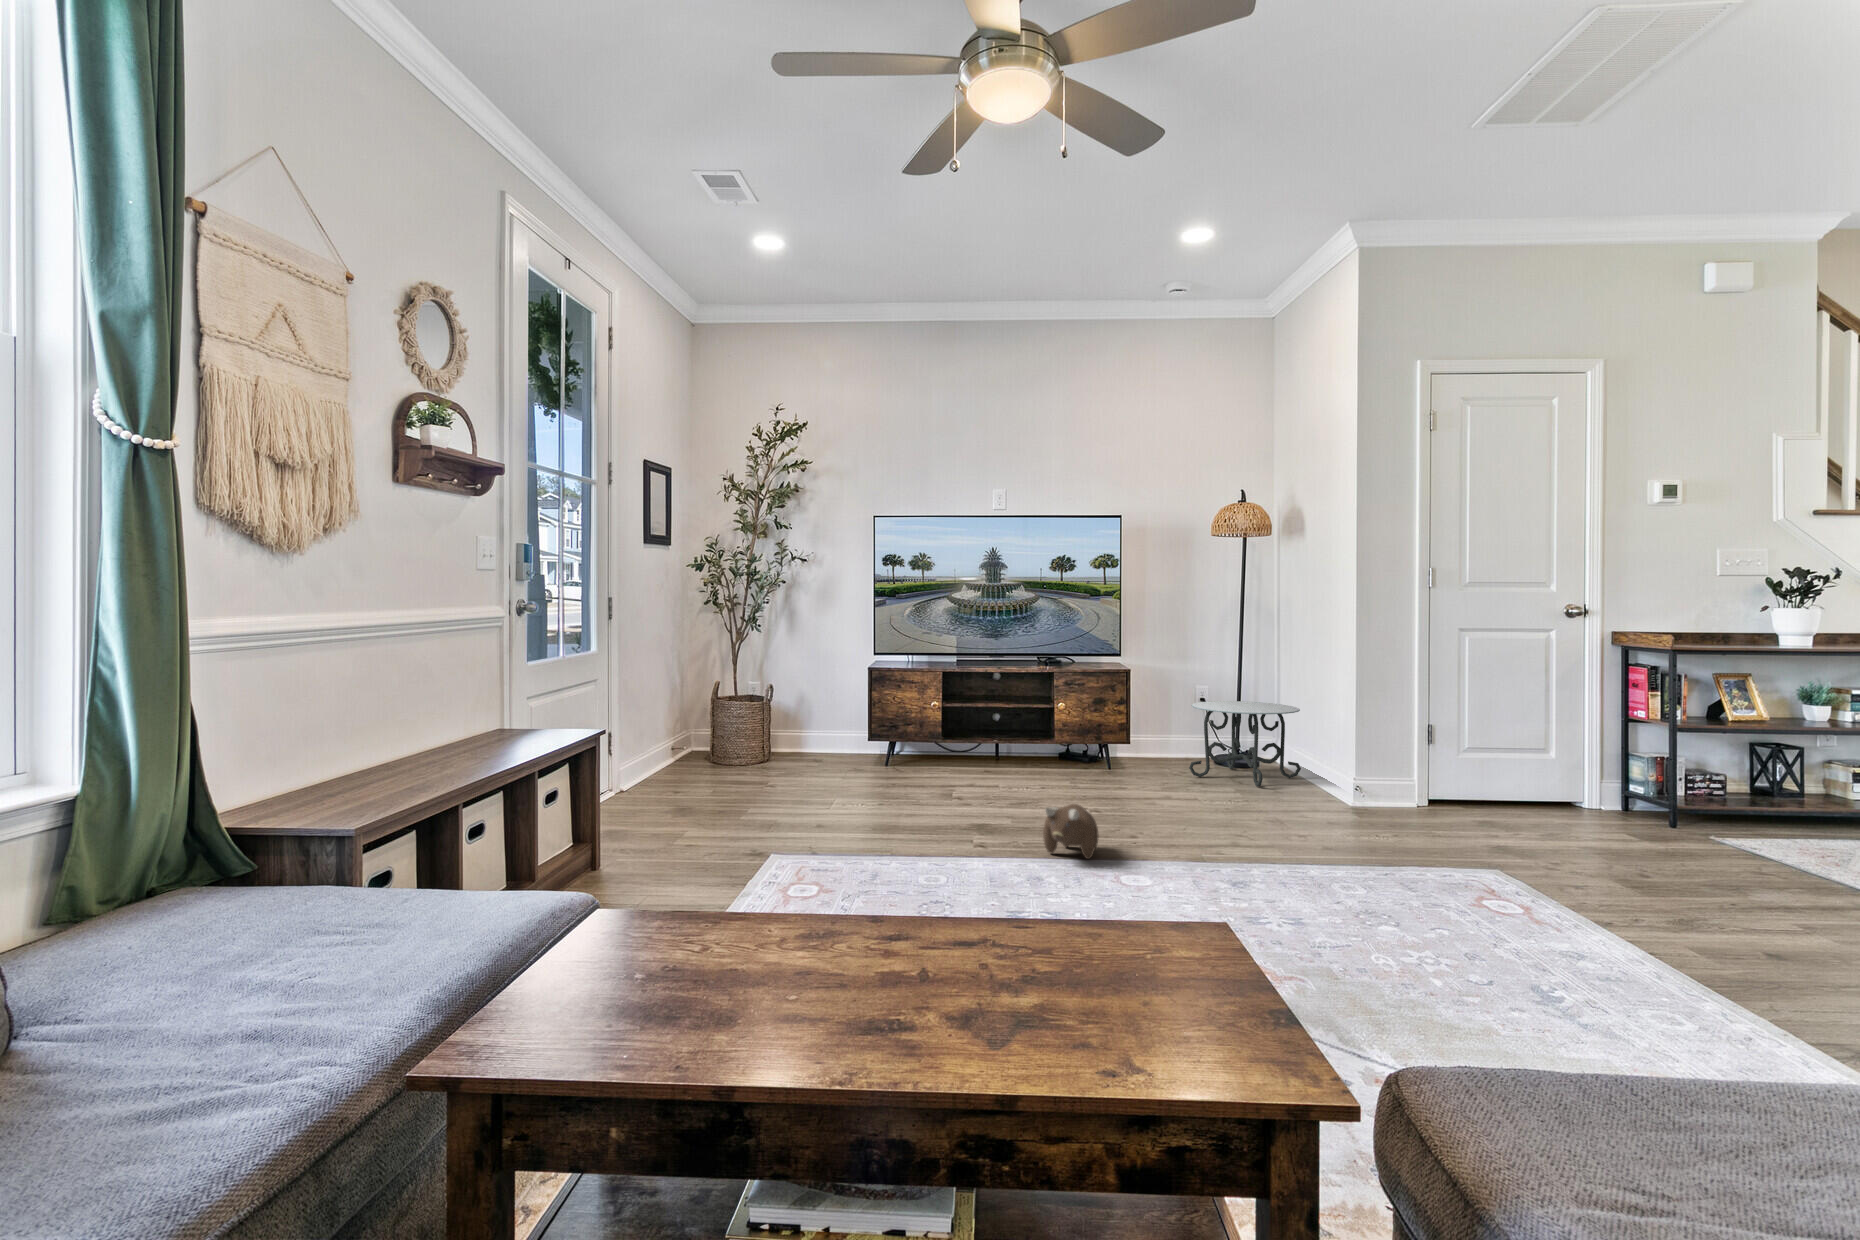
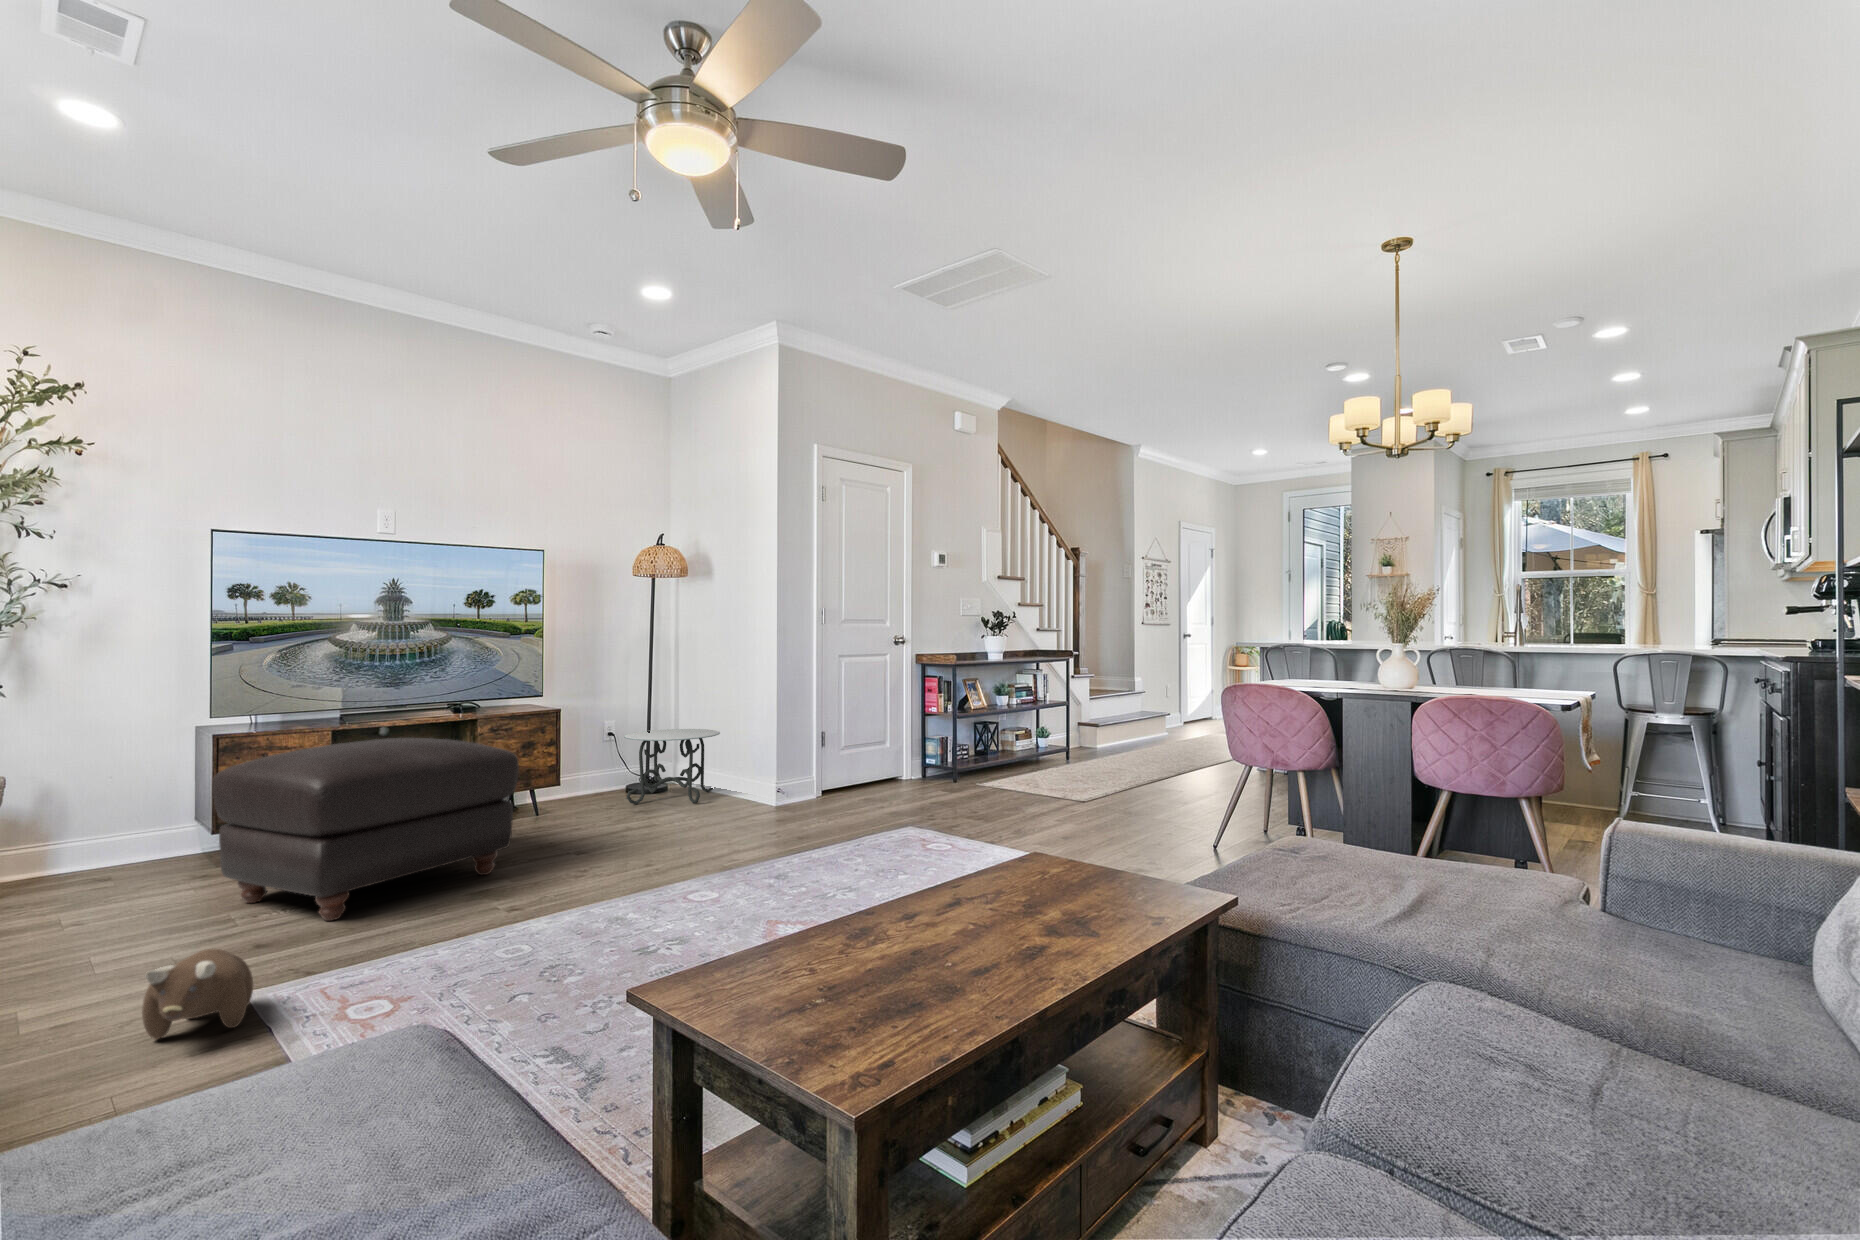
ottoman: none [833,682,1027,819] -> present [213,738,519,921]
plush toy: present [1043,804,1098,859] -> present [142,949,253,1039]

